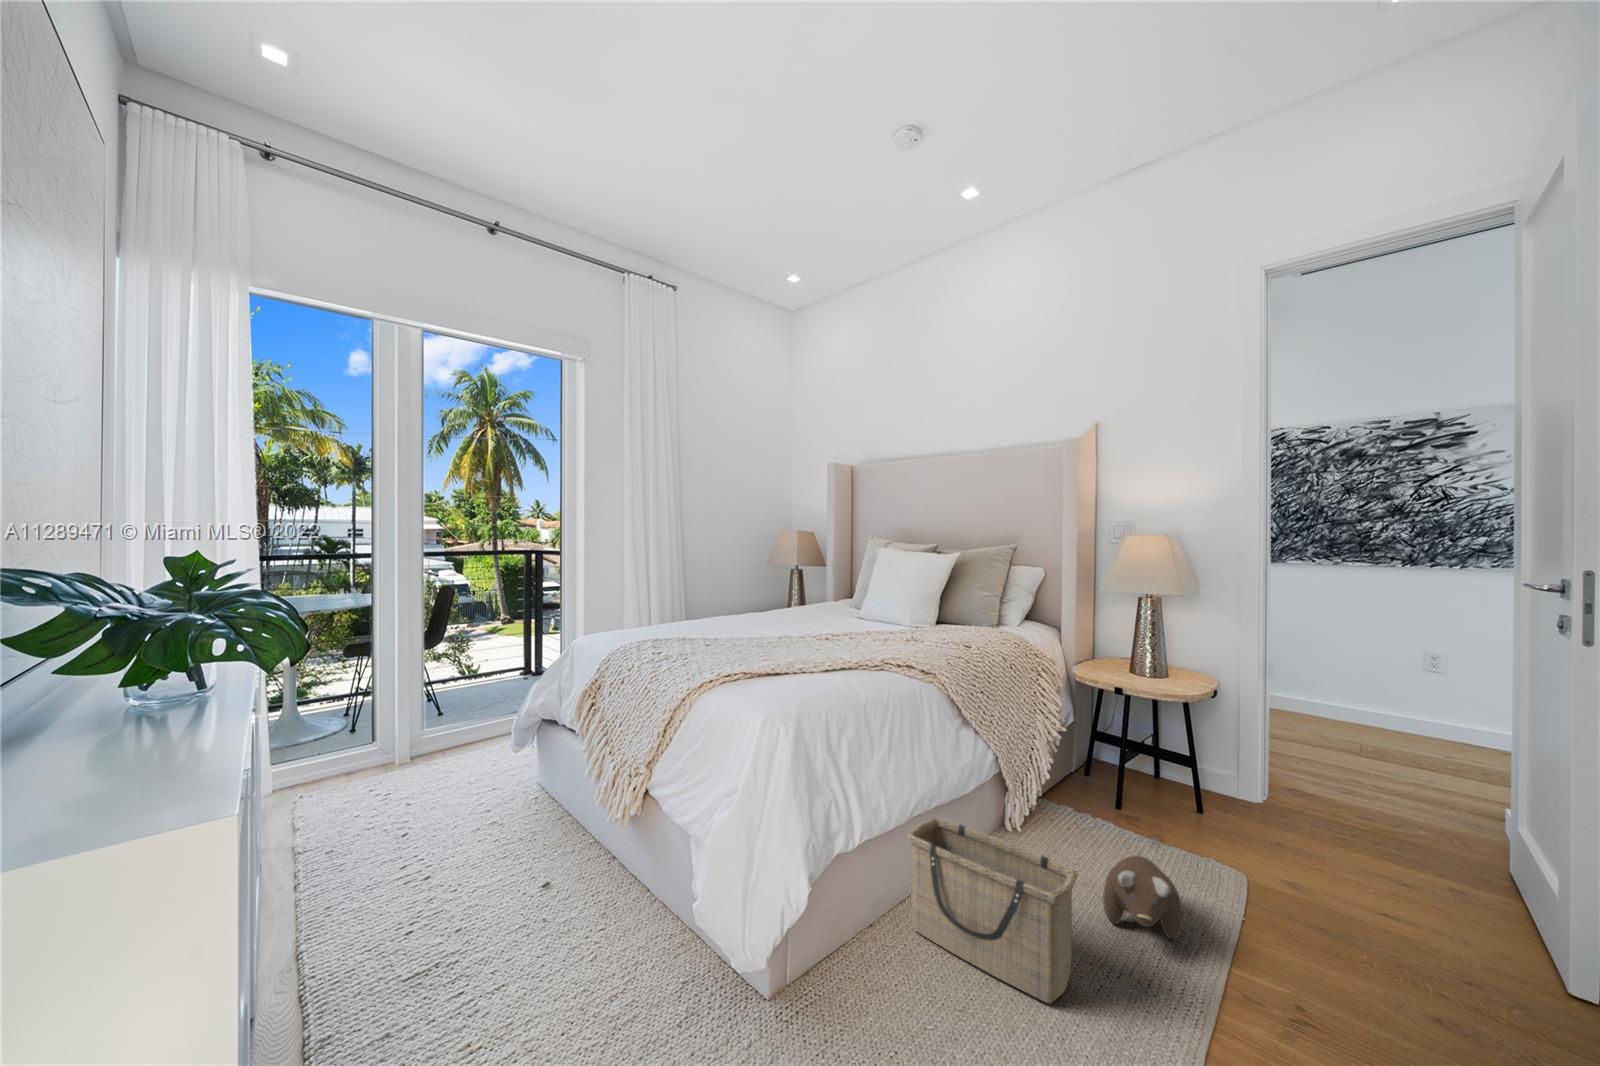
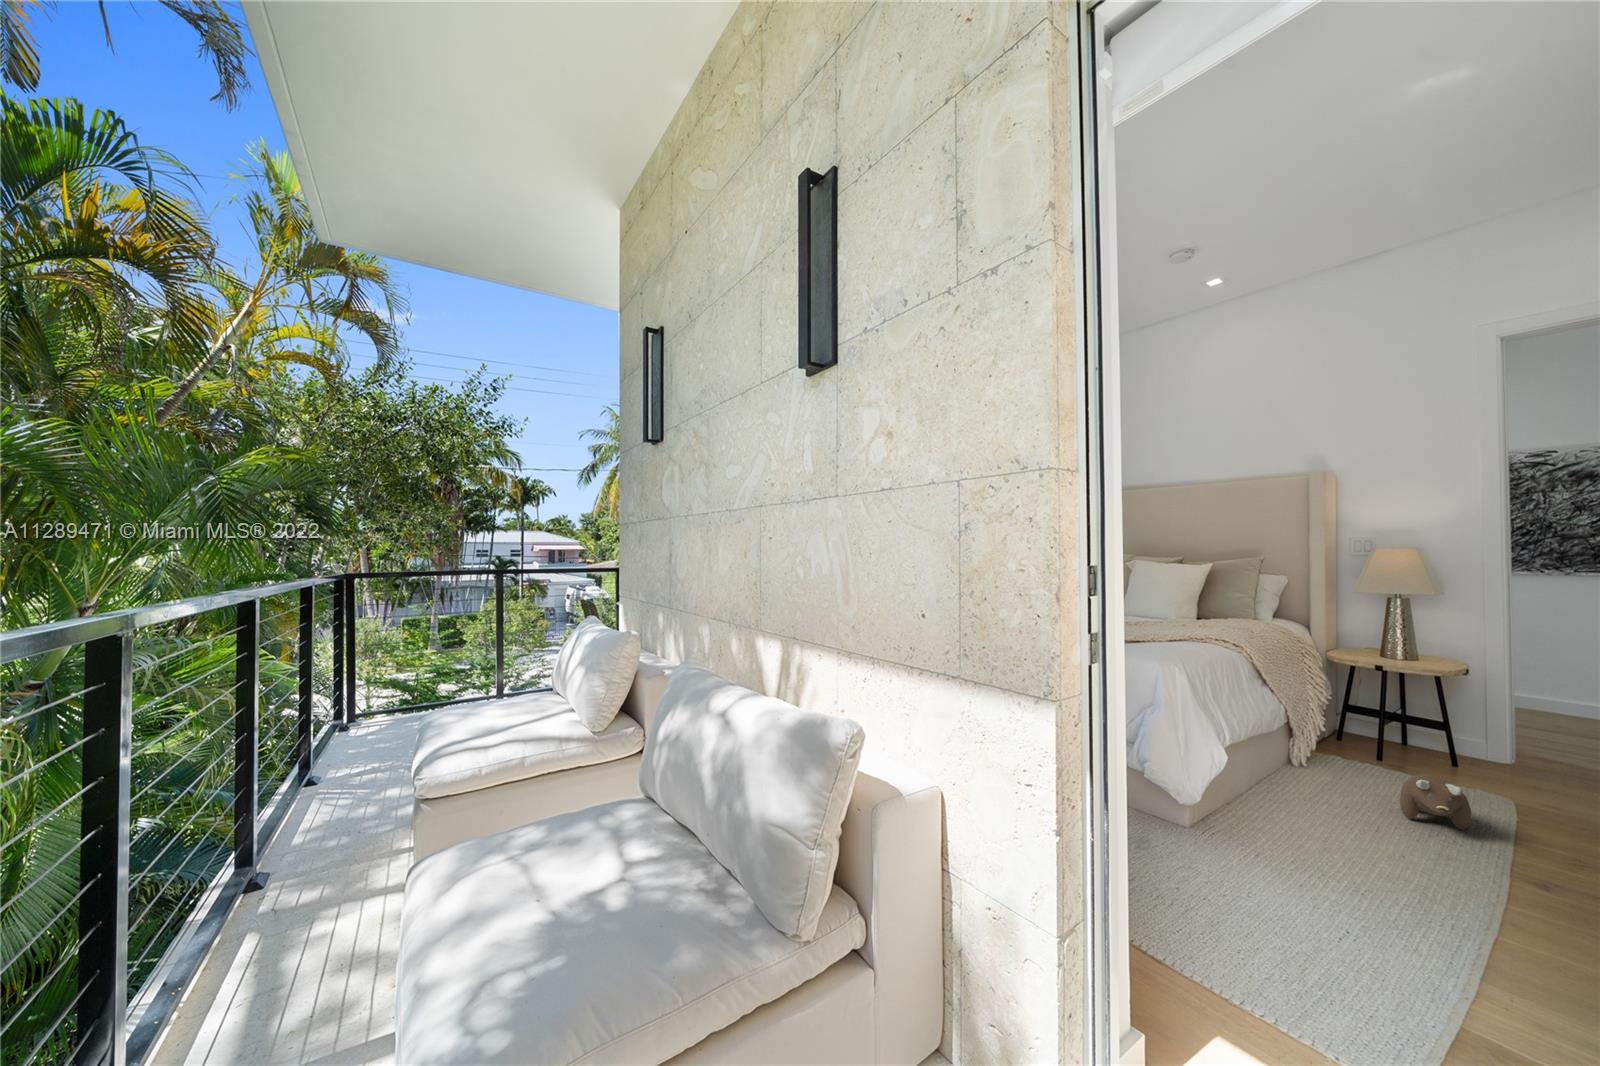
basket: present [907,817,1077,1003] -> none [1248,741,1393,849]

